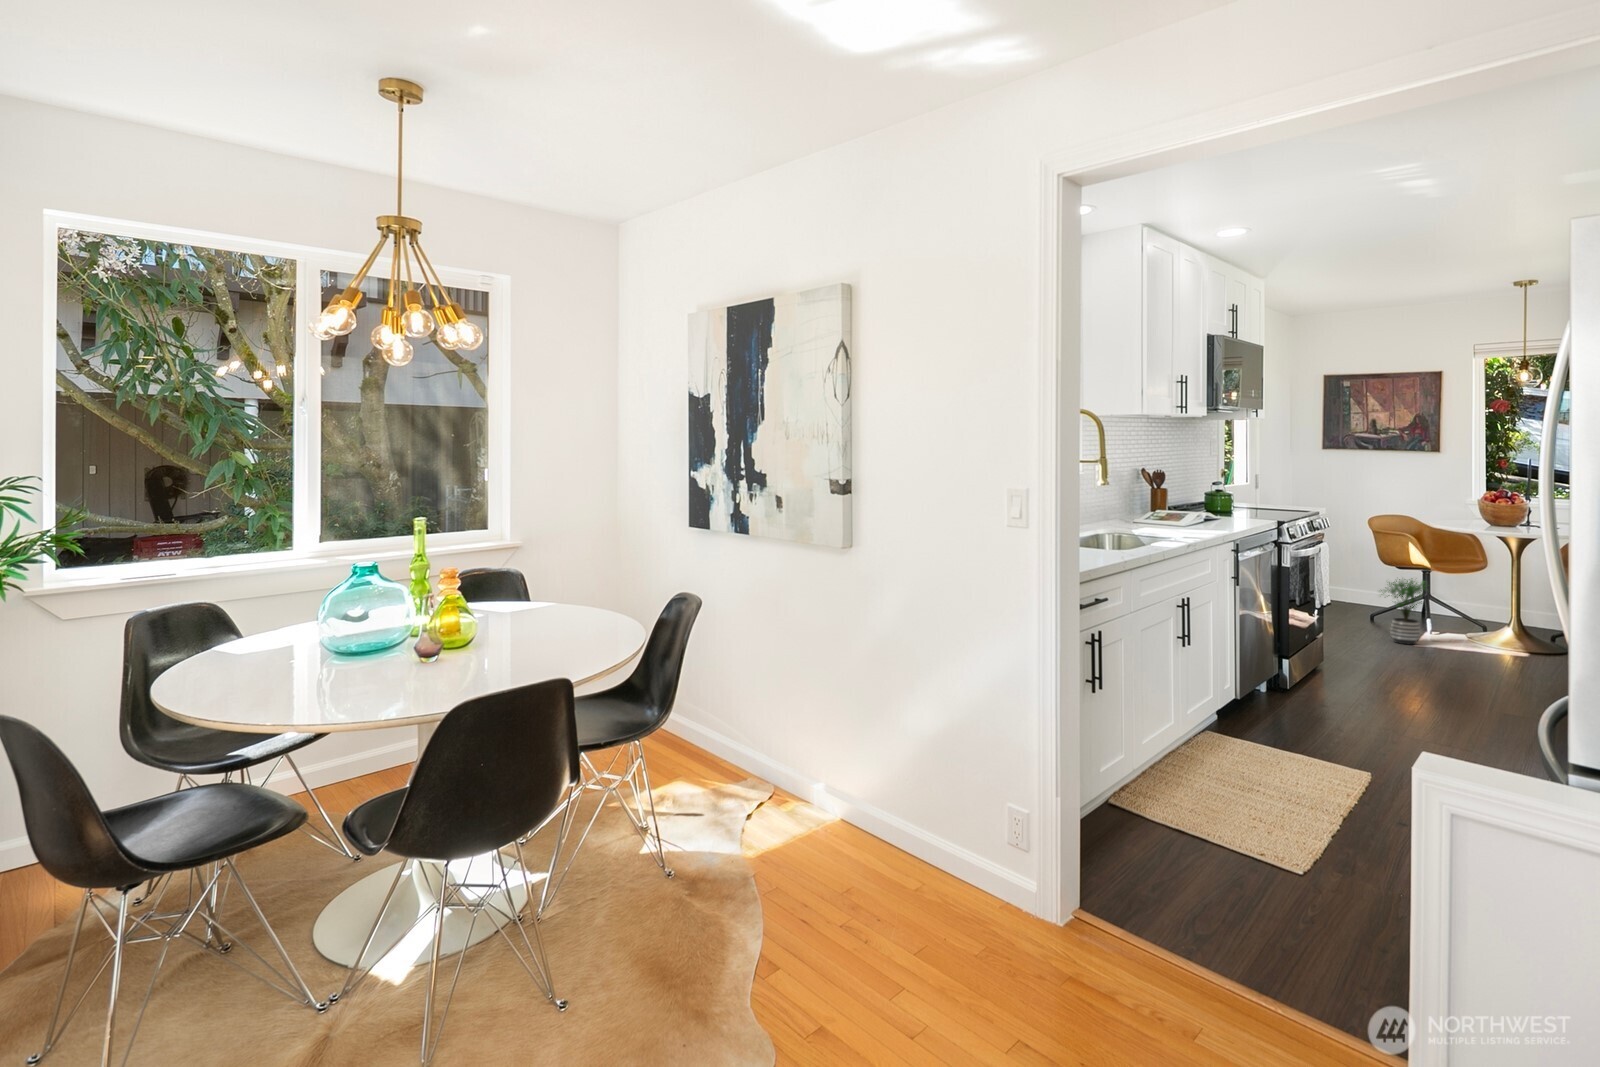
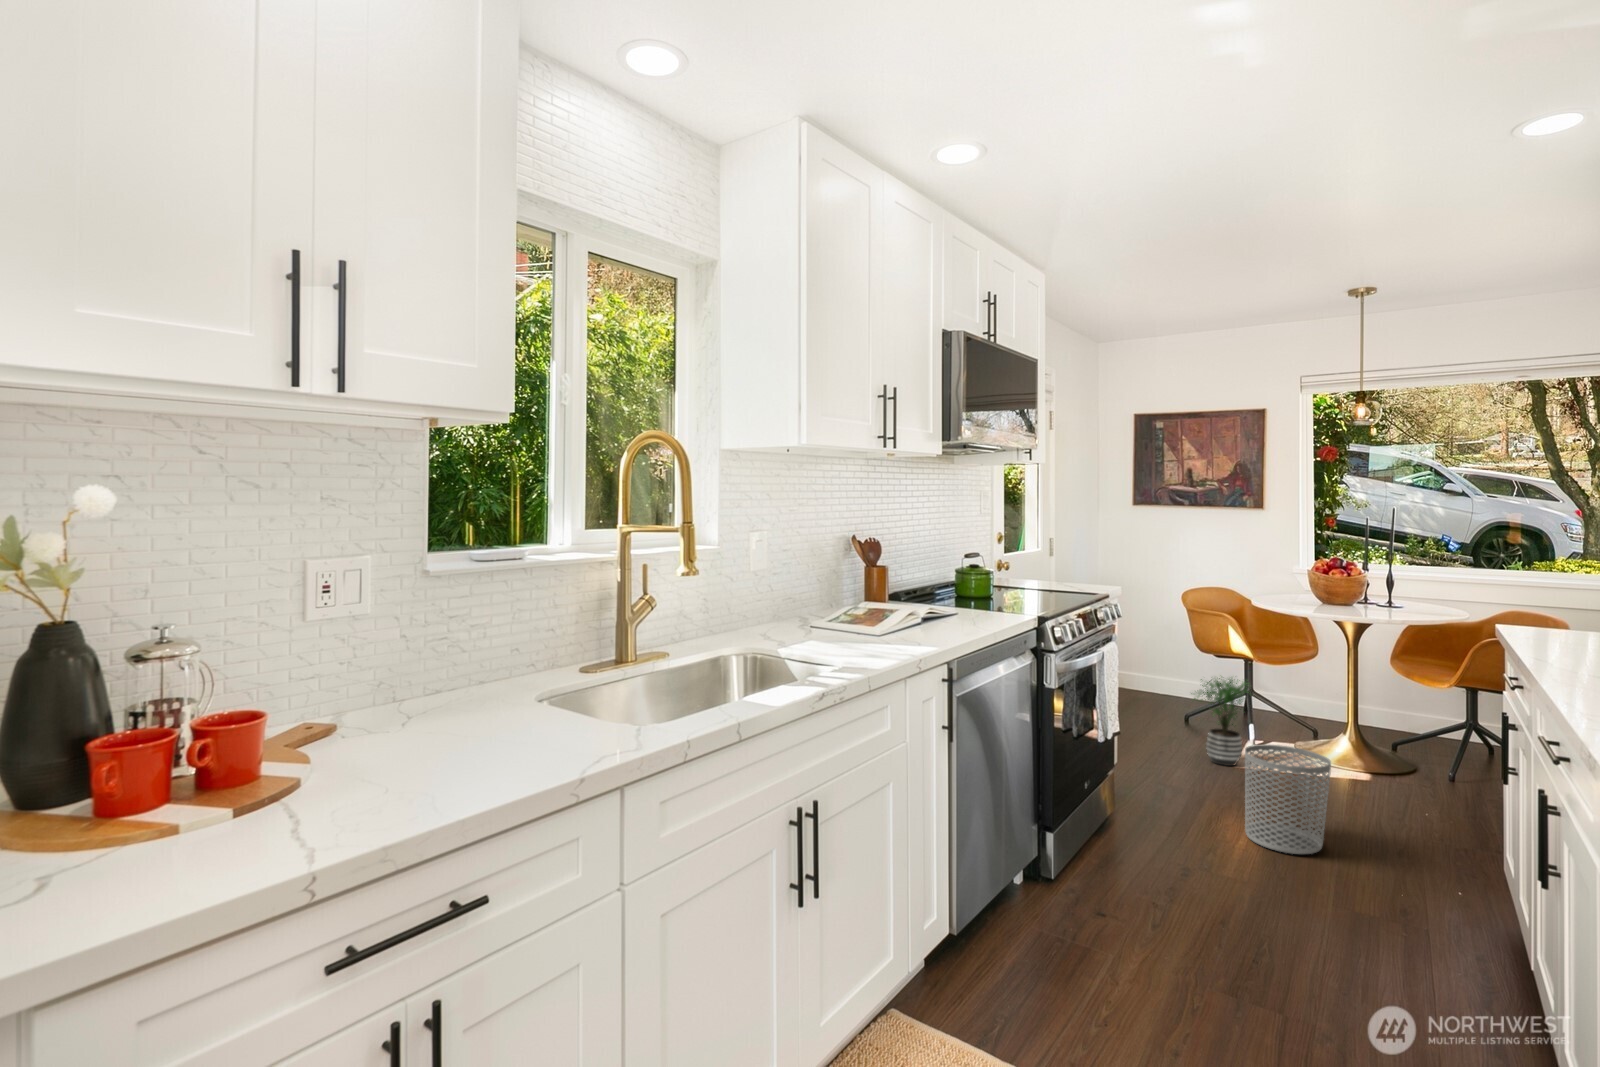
waste bin: none [1425,617,1493,688] -> present [1245,745,1331,854]

